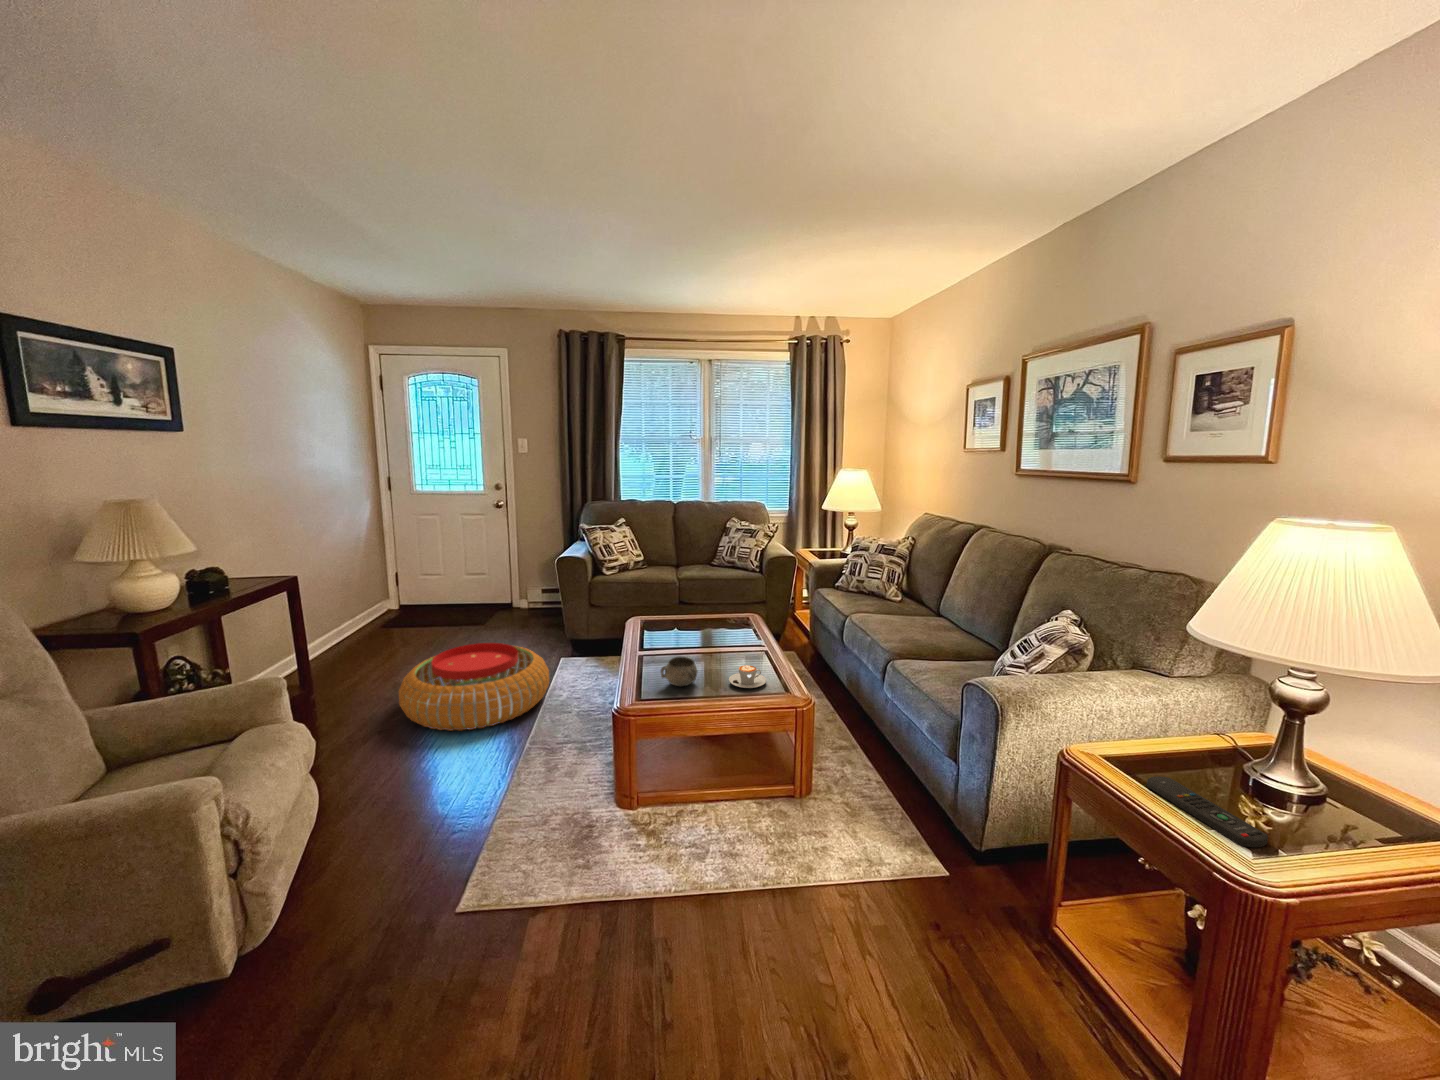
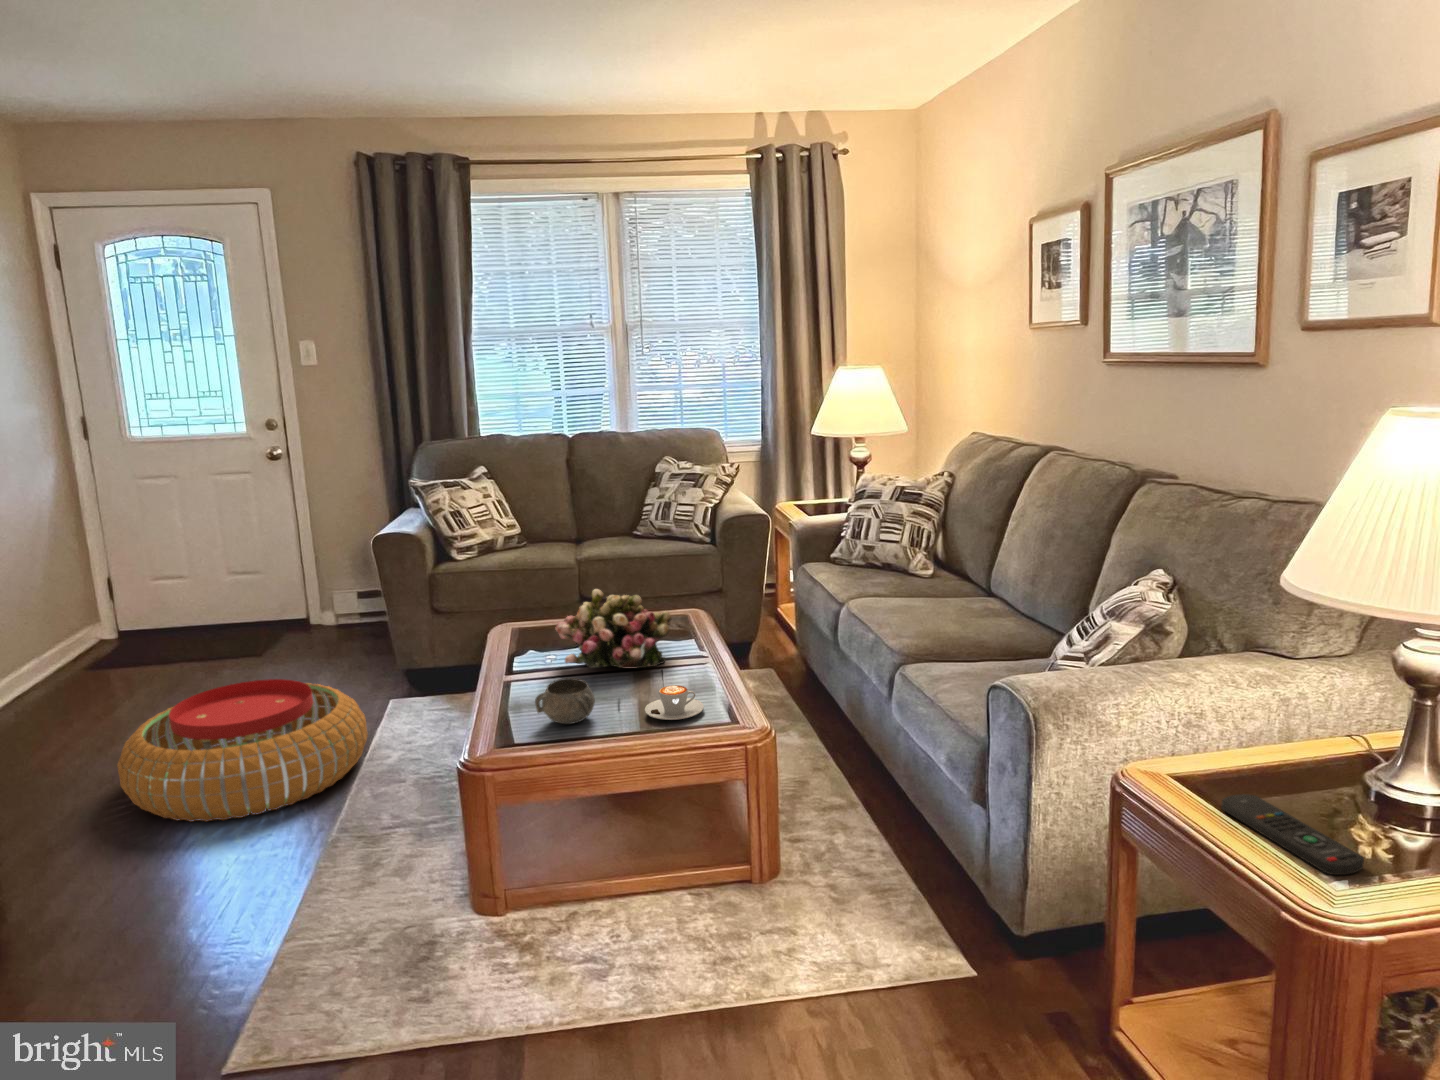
flower arrangement: none [670,599,742,651] -> present [555,589,671,669]

